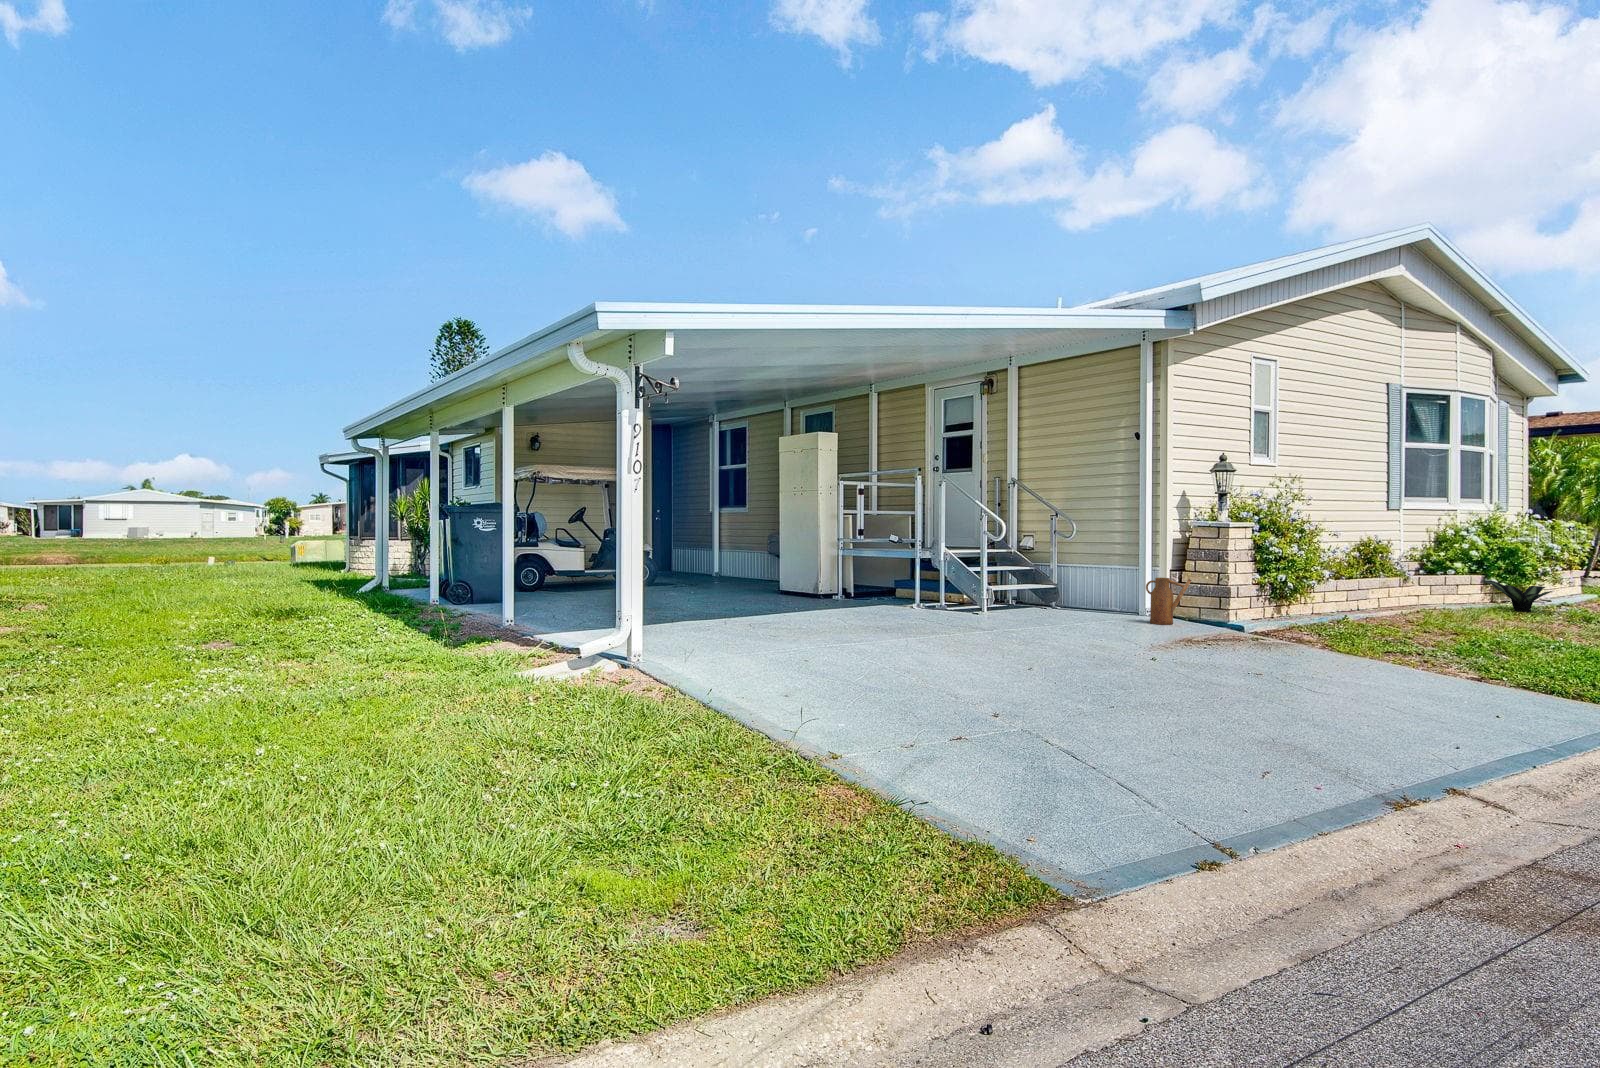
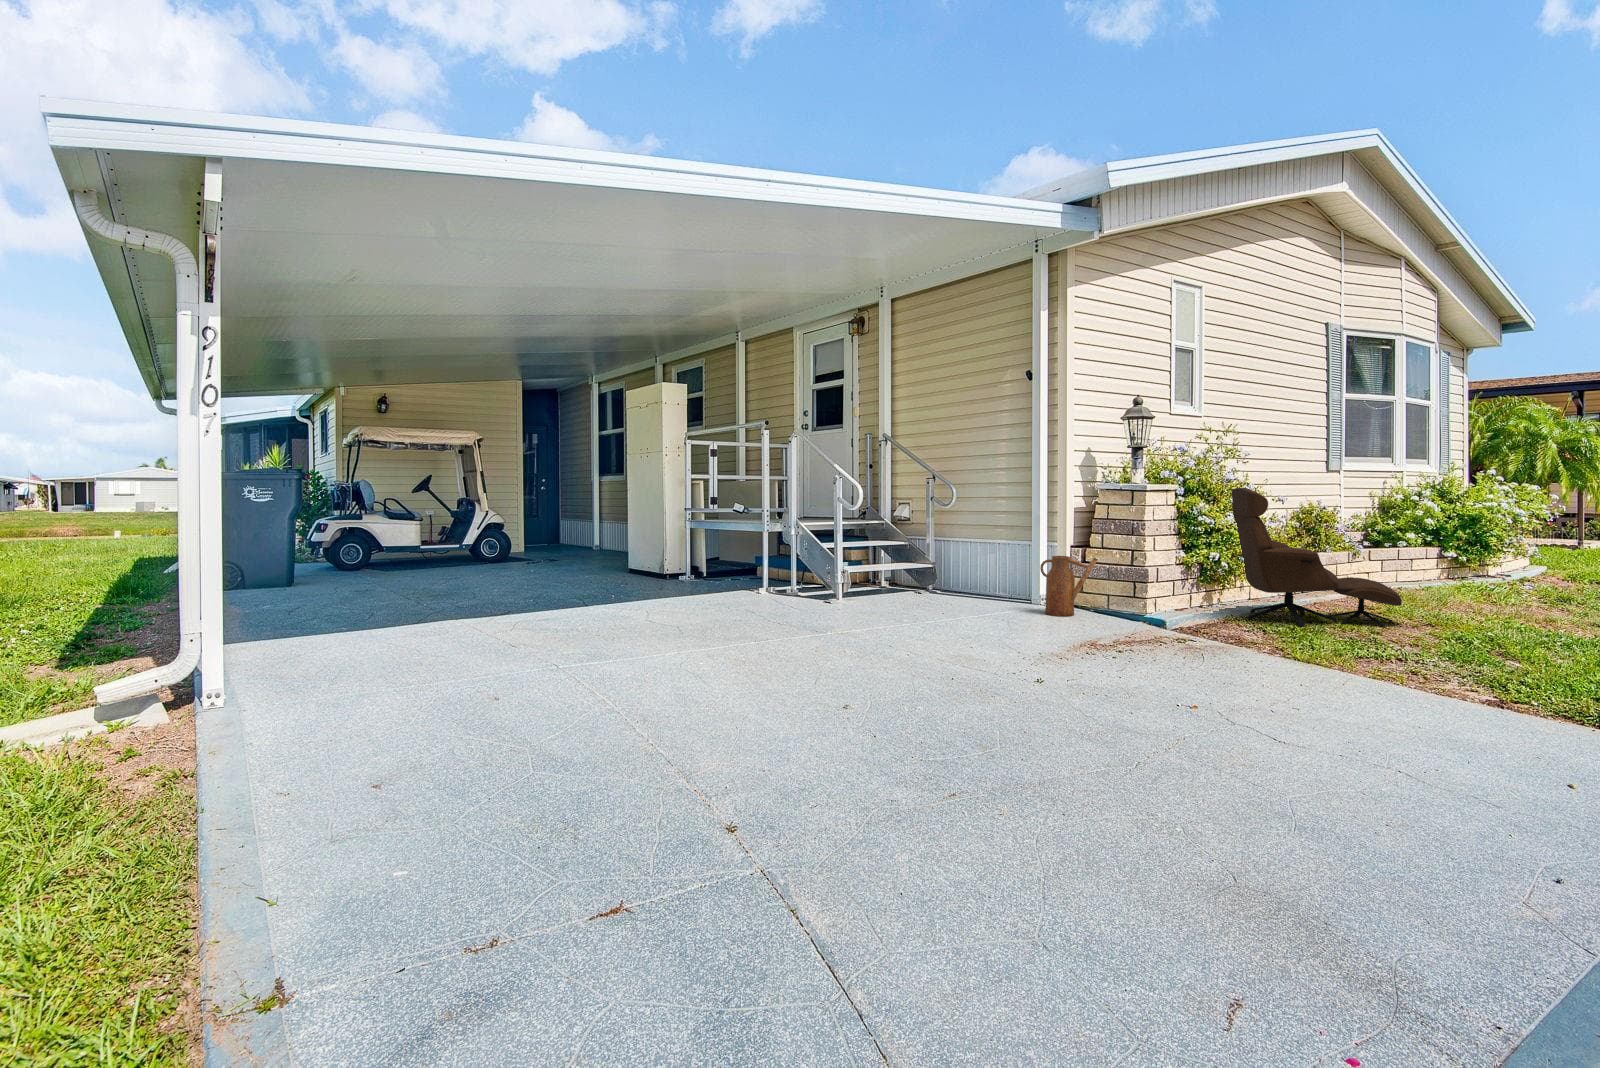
lounge chair: none [1298,525,1429,634] -> present [1232,488,1402,627]
potted plant: present [1484,580,1553,612] -> none [1440,553,1539,592]

